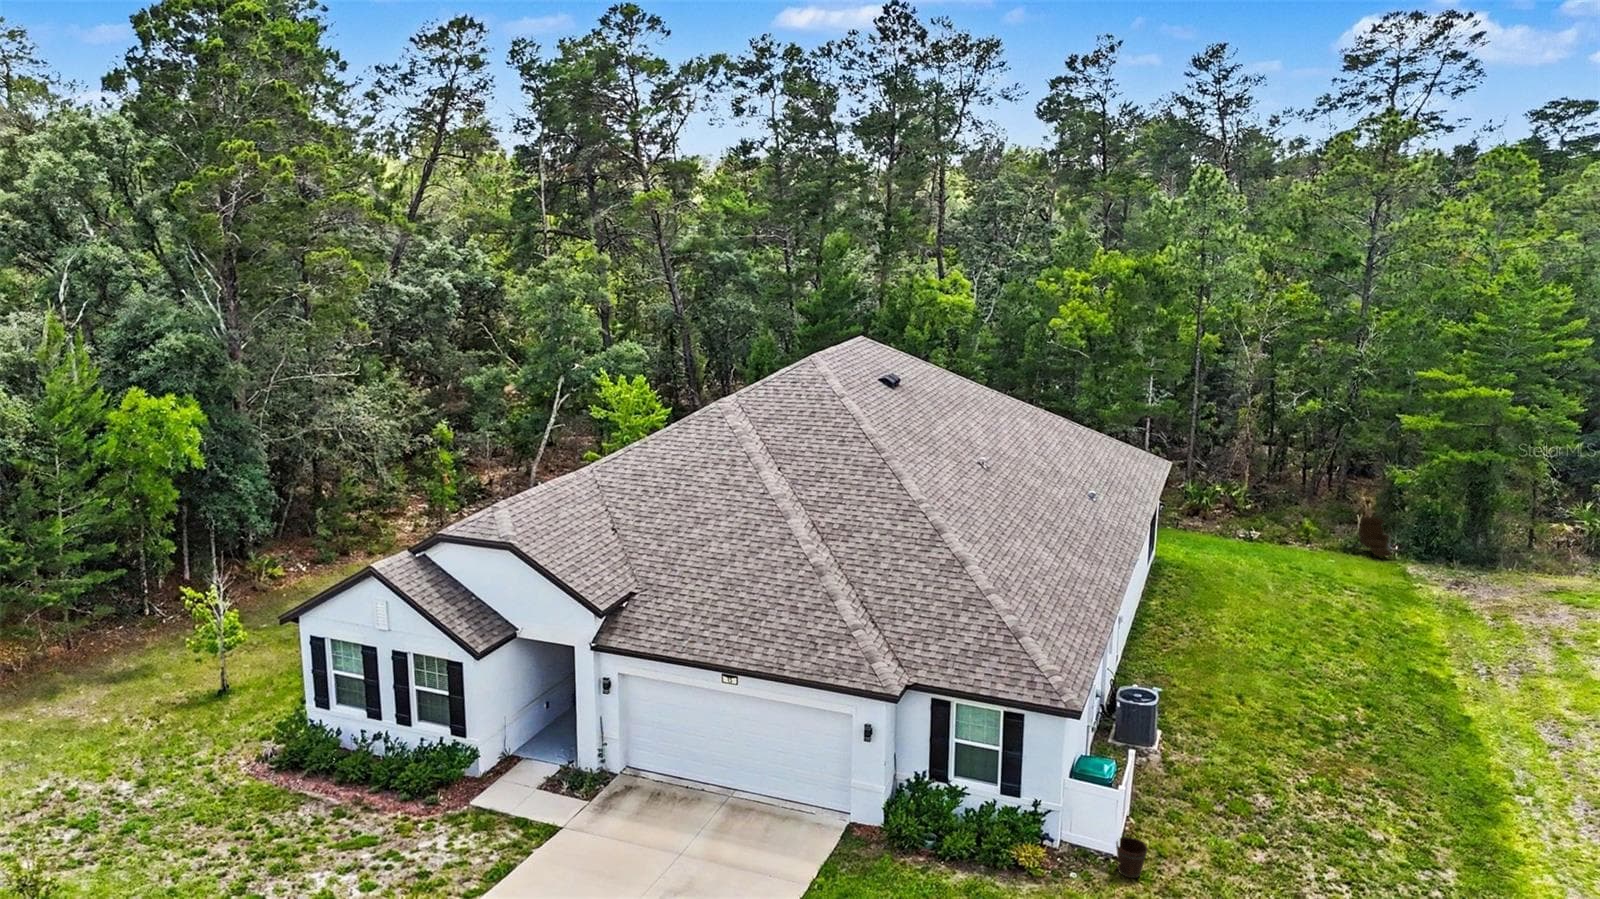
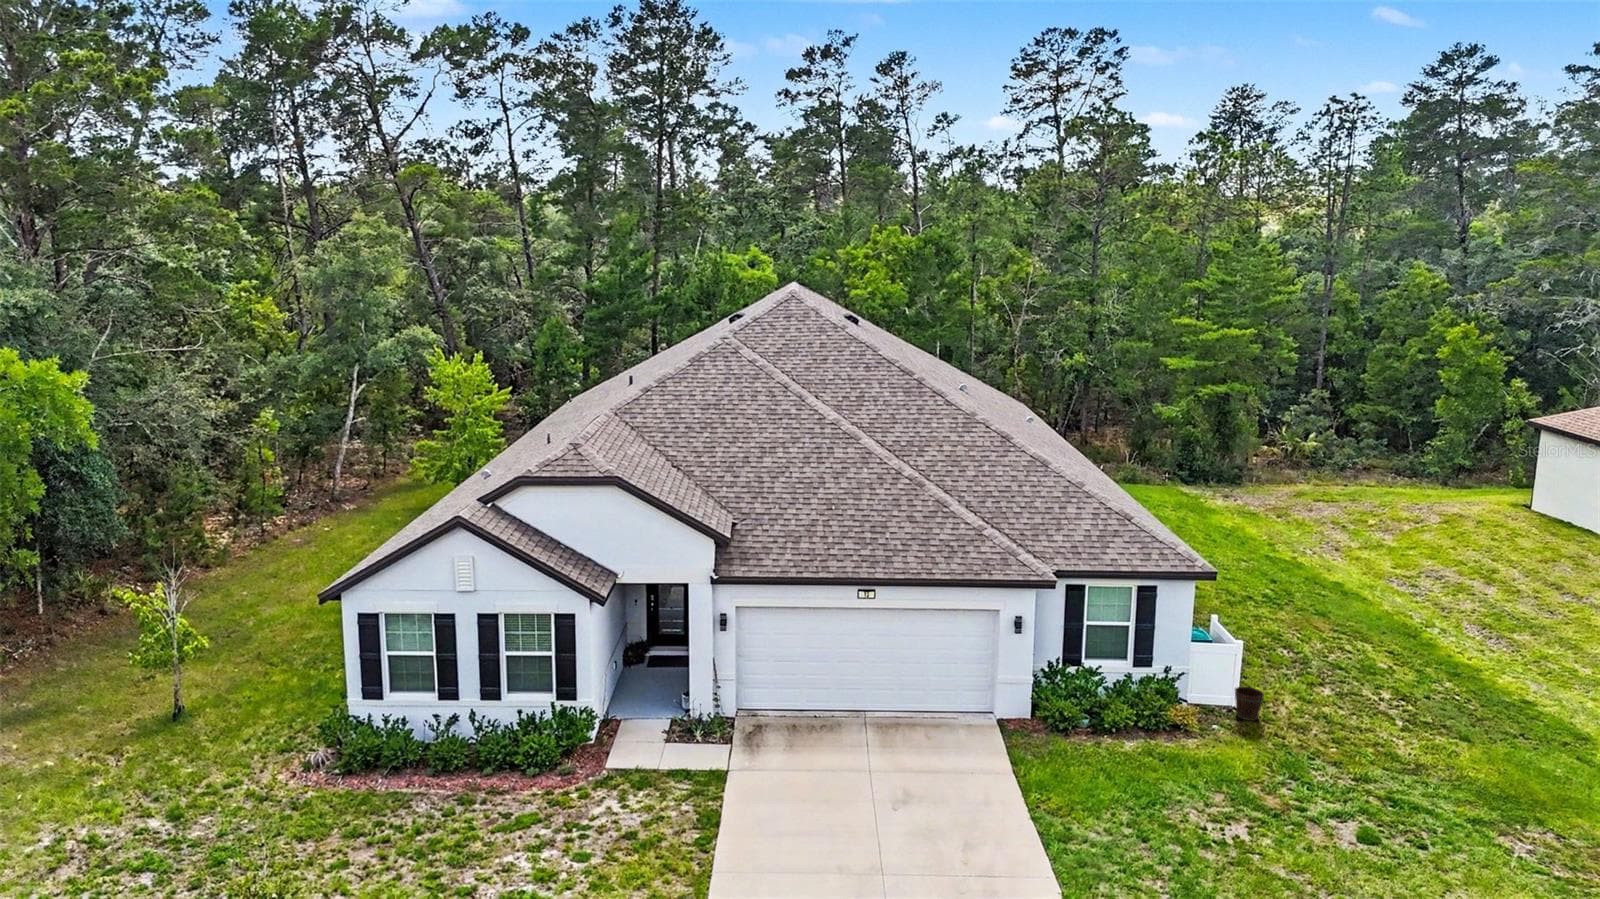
lounge chair: present [1358,517,1391,558] -> none [1175,447,1207,484]

